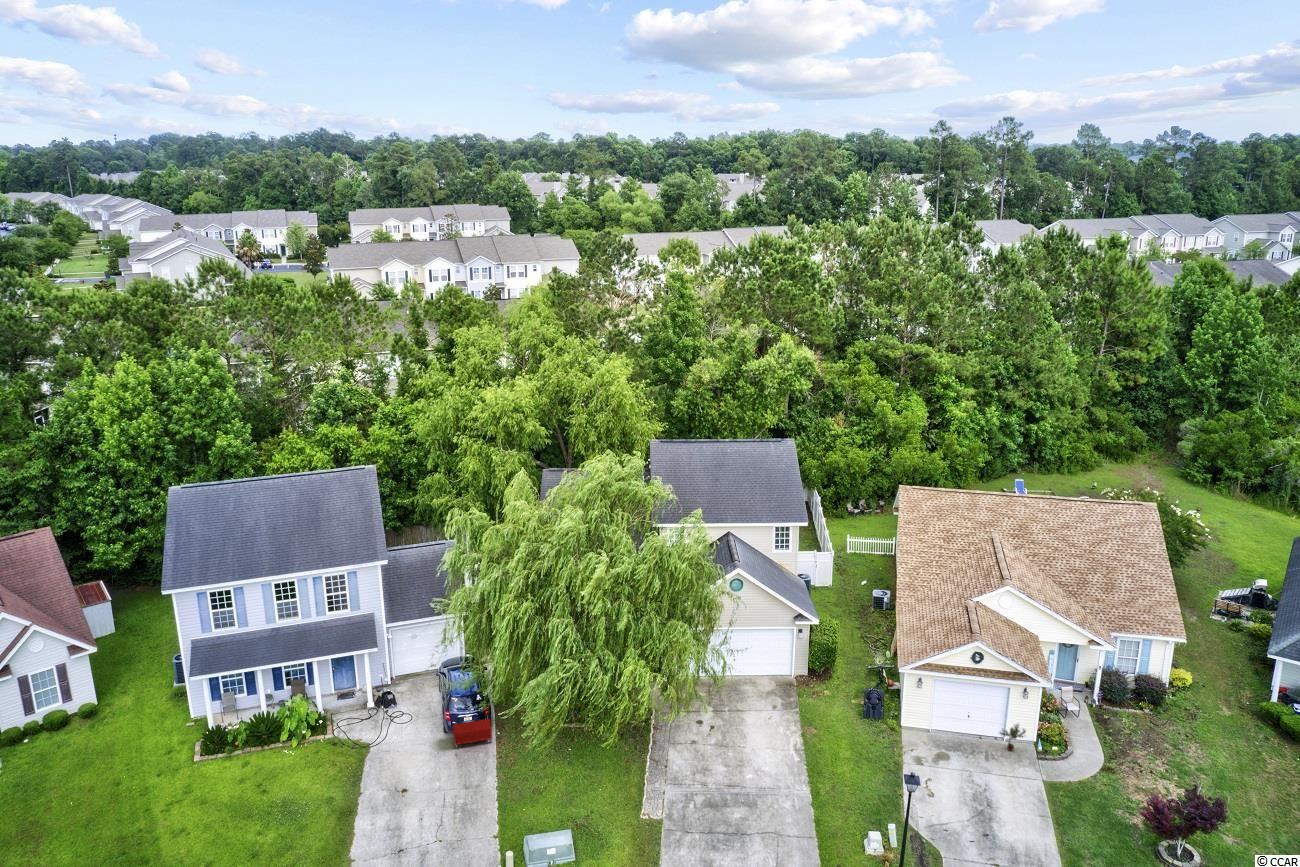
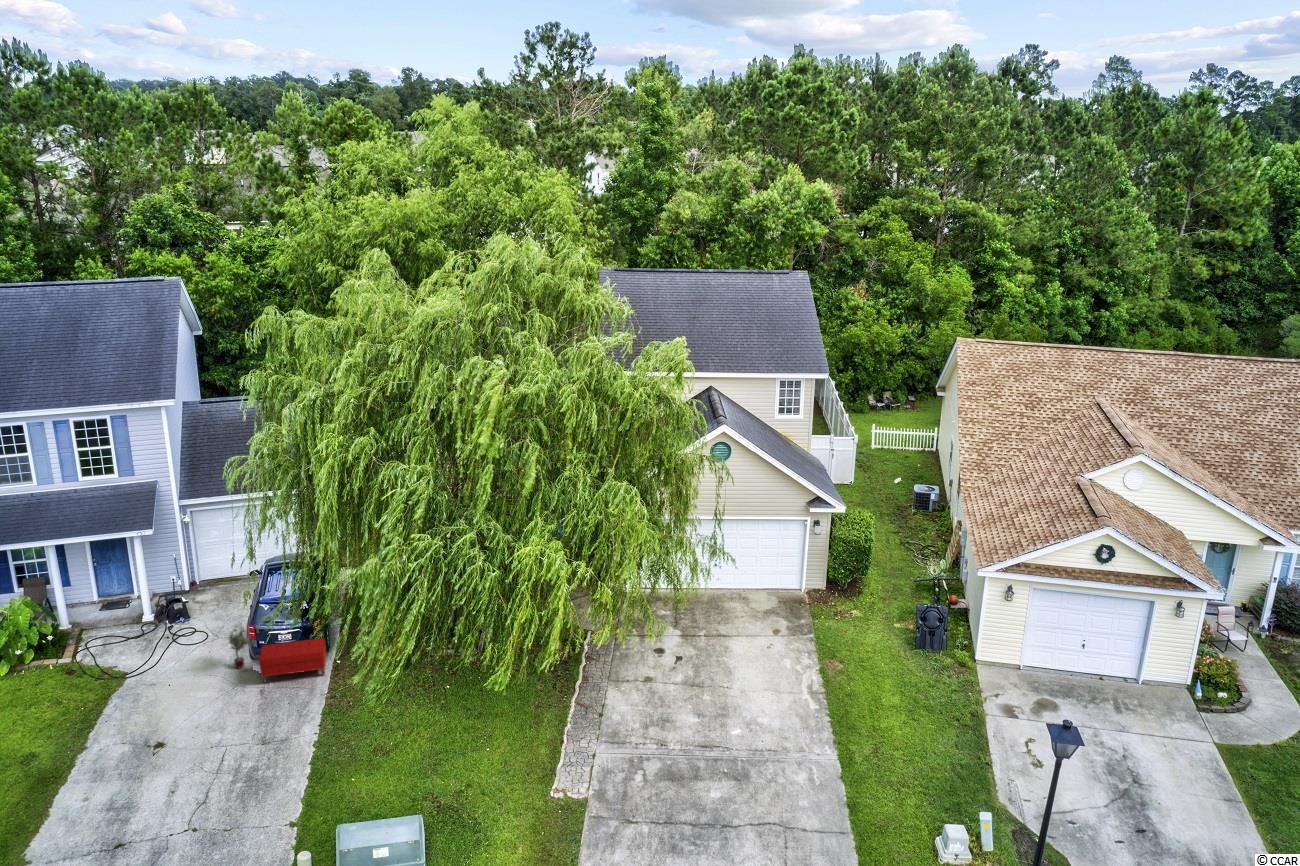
potted tree: present [1000,724,1026,751] -> present [229,627,254,668]

